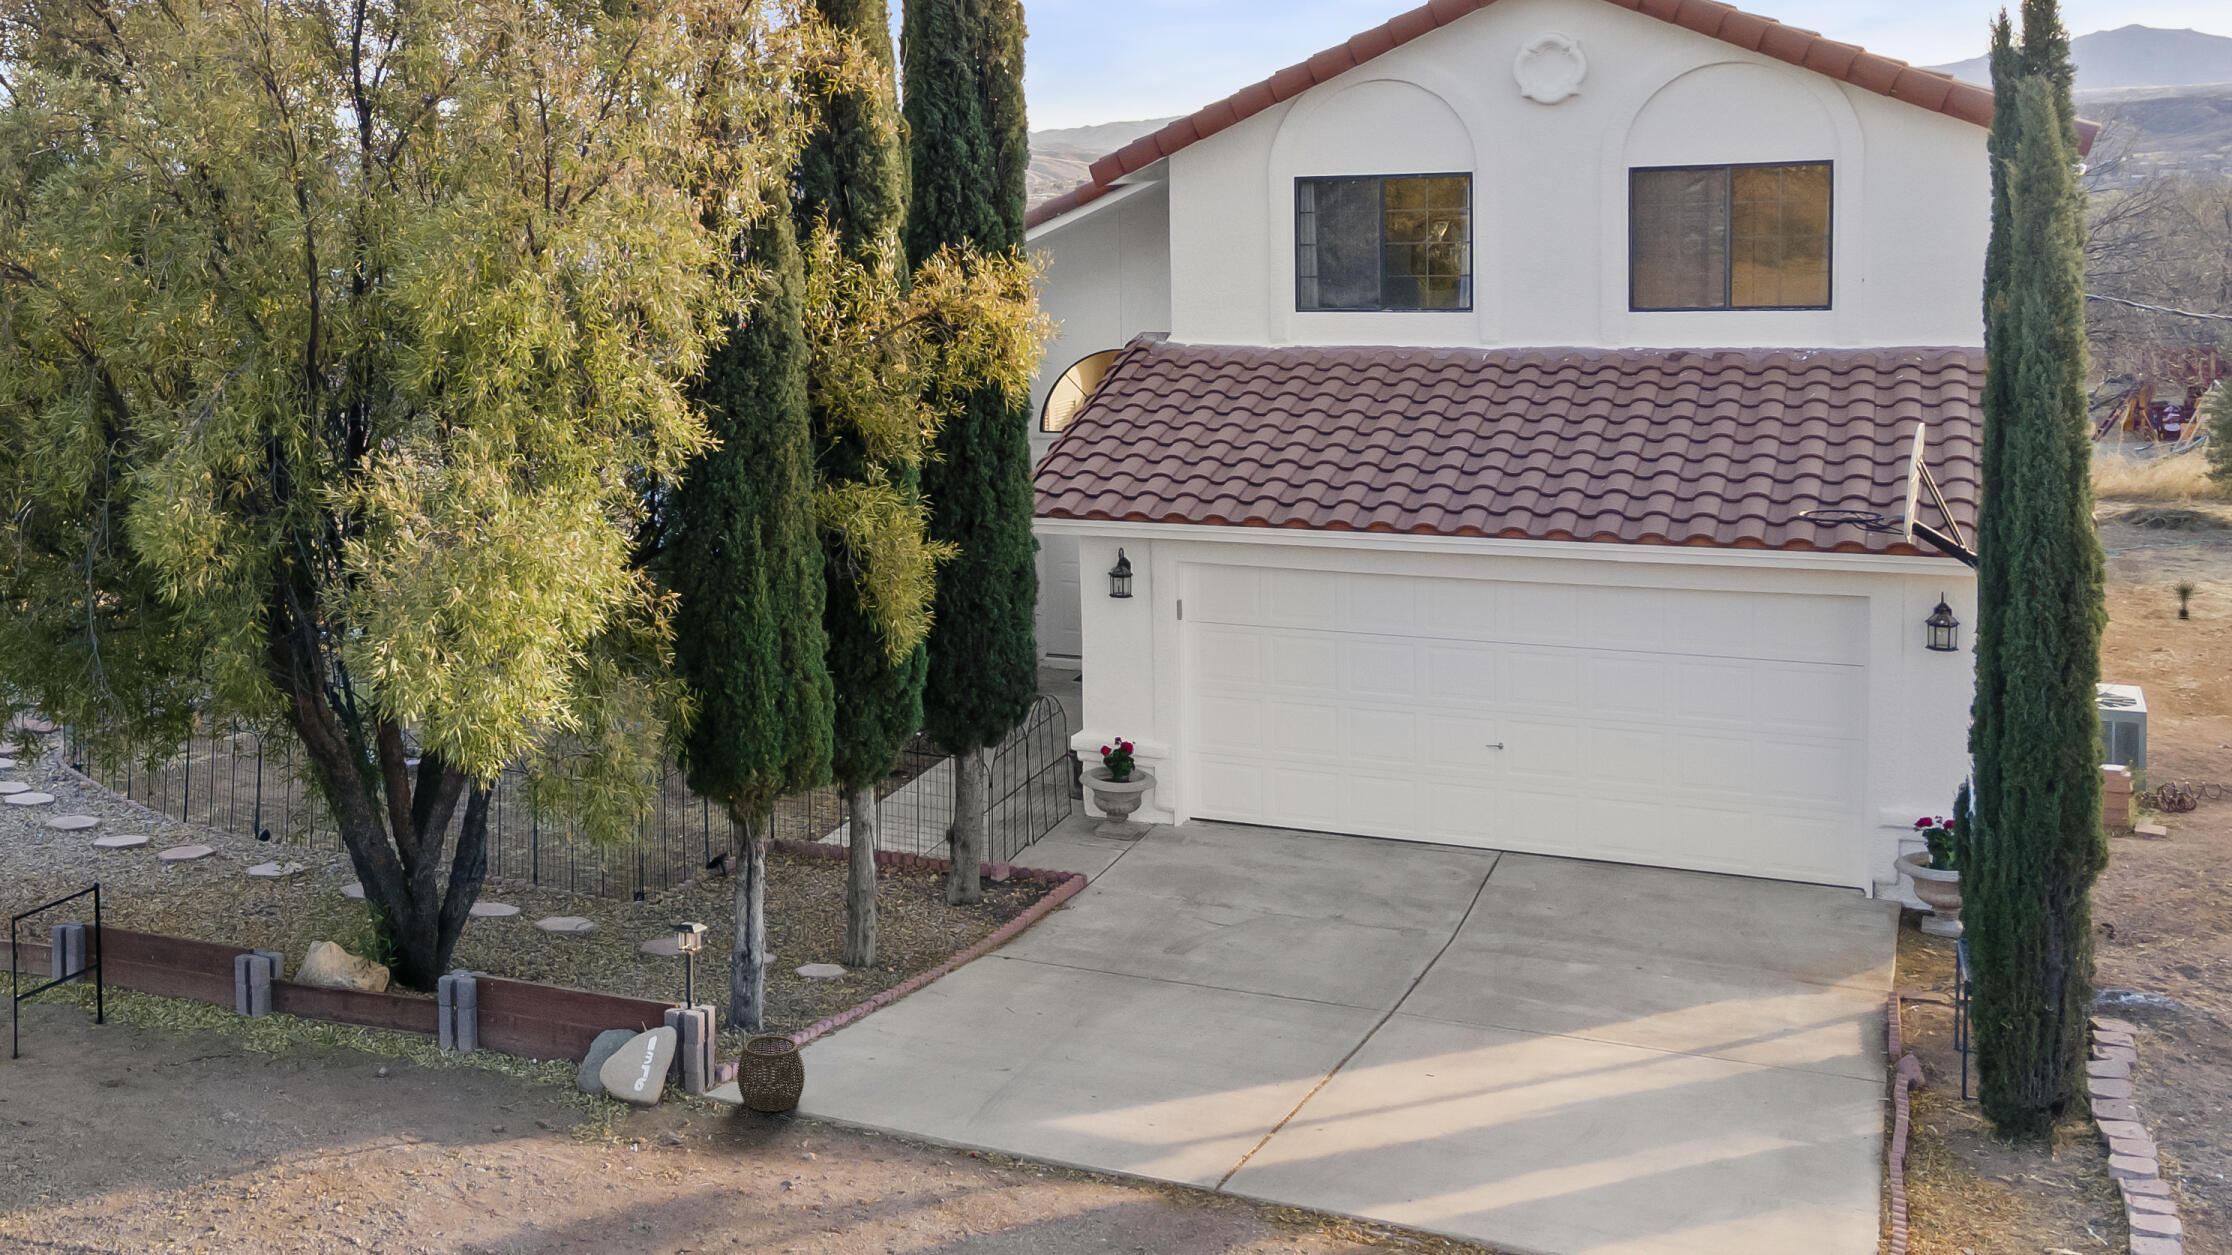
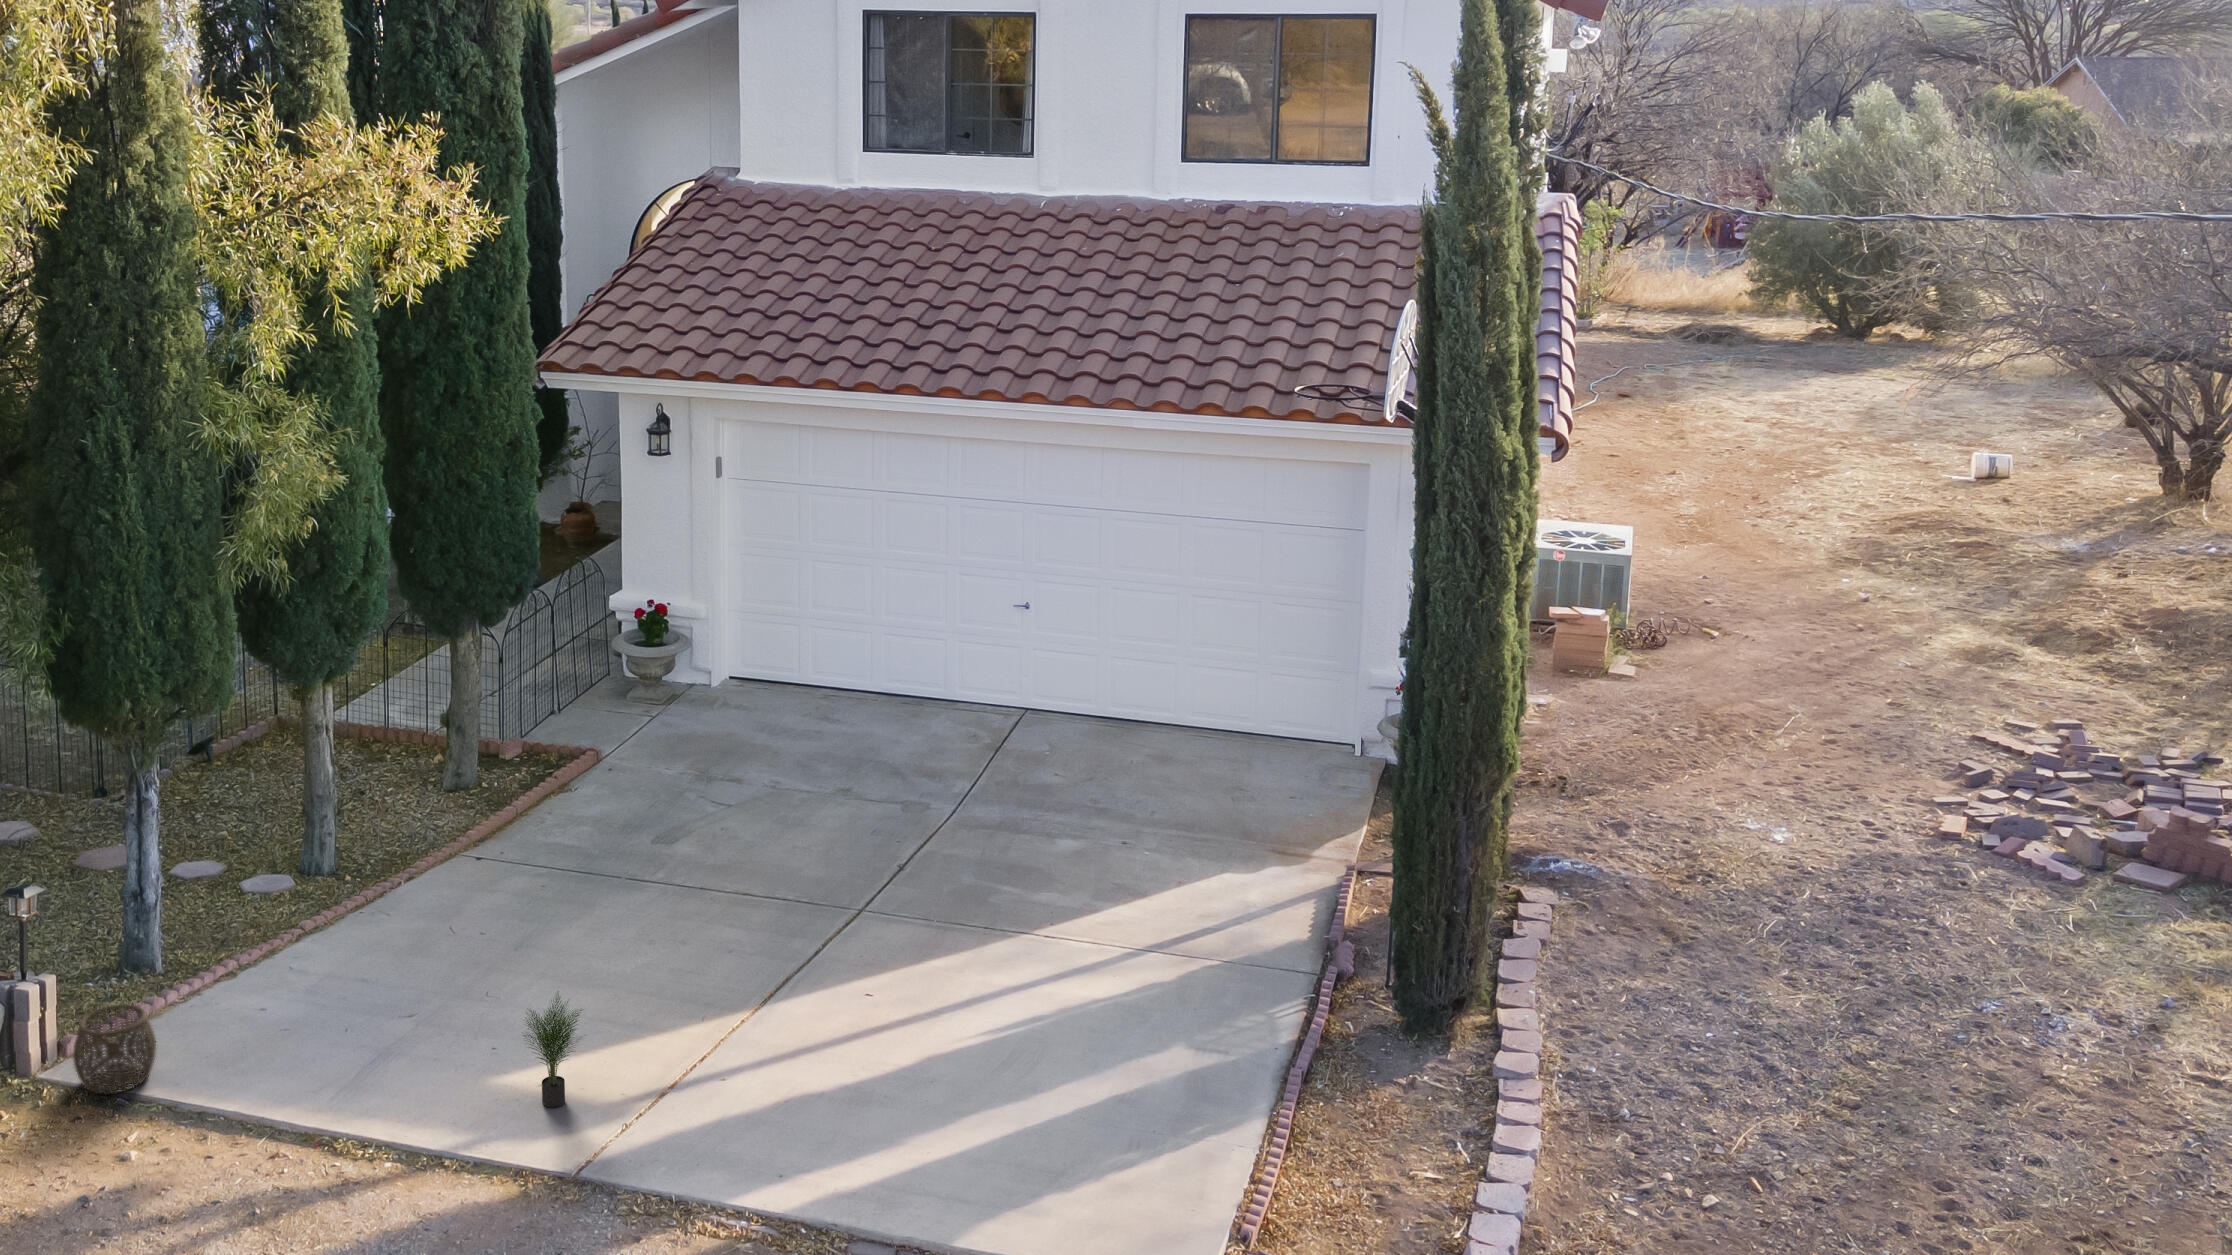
potted plant: present [2173,581,2194,619] -> present [524,996,582,1108]

